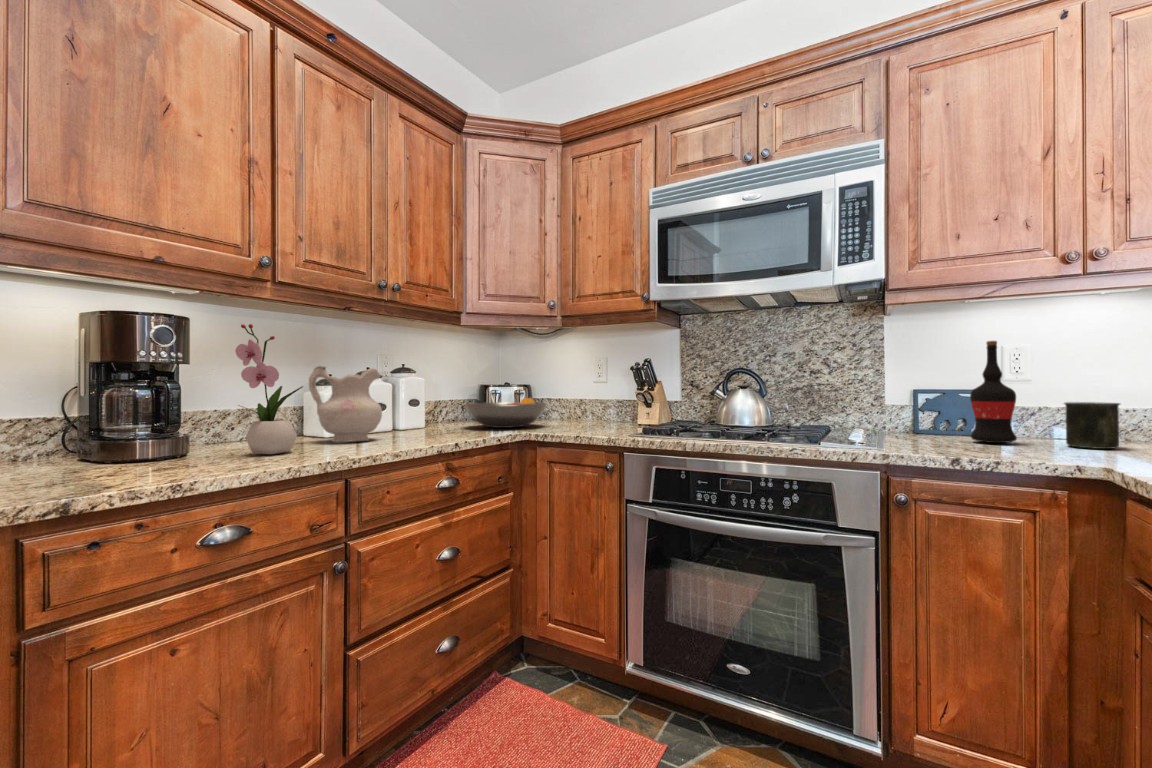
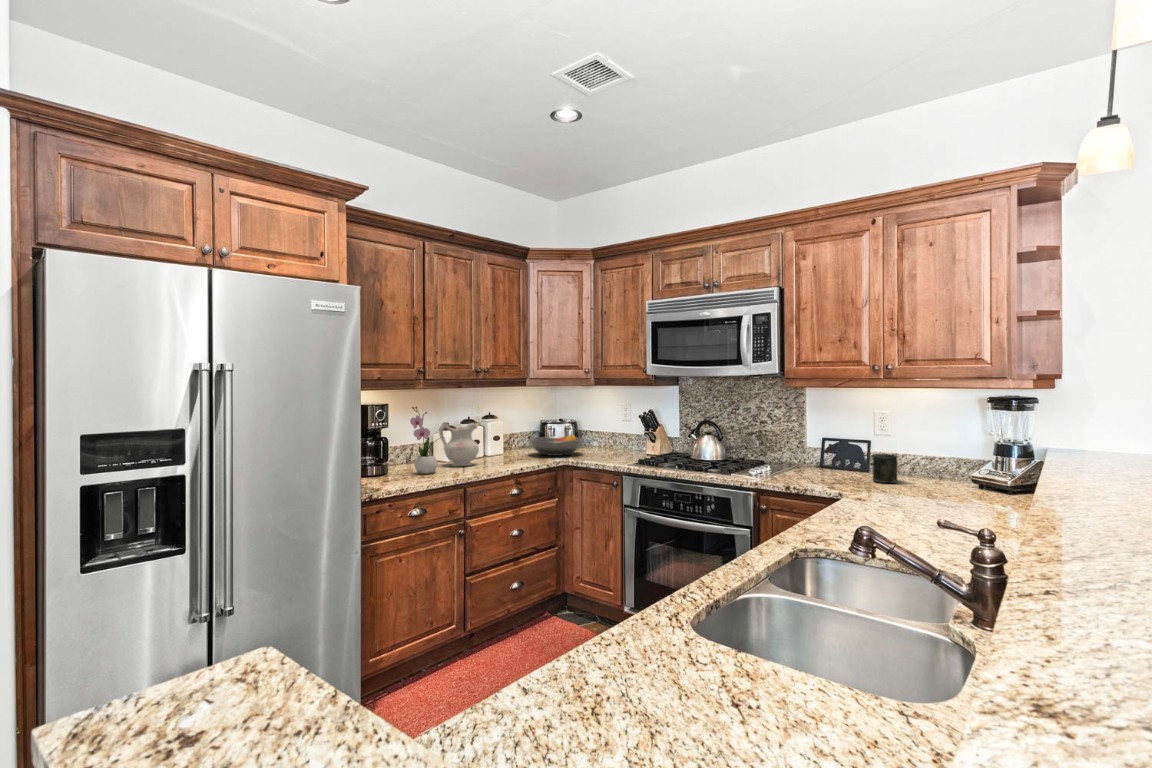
wine bottle: present [970,341,1017,443] -> none [827,414,851,477]

